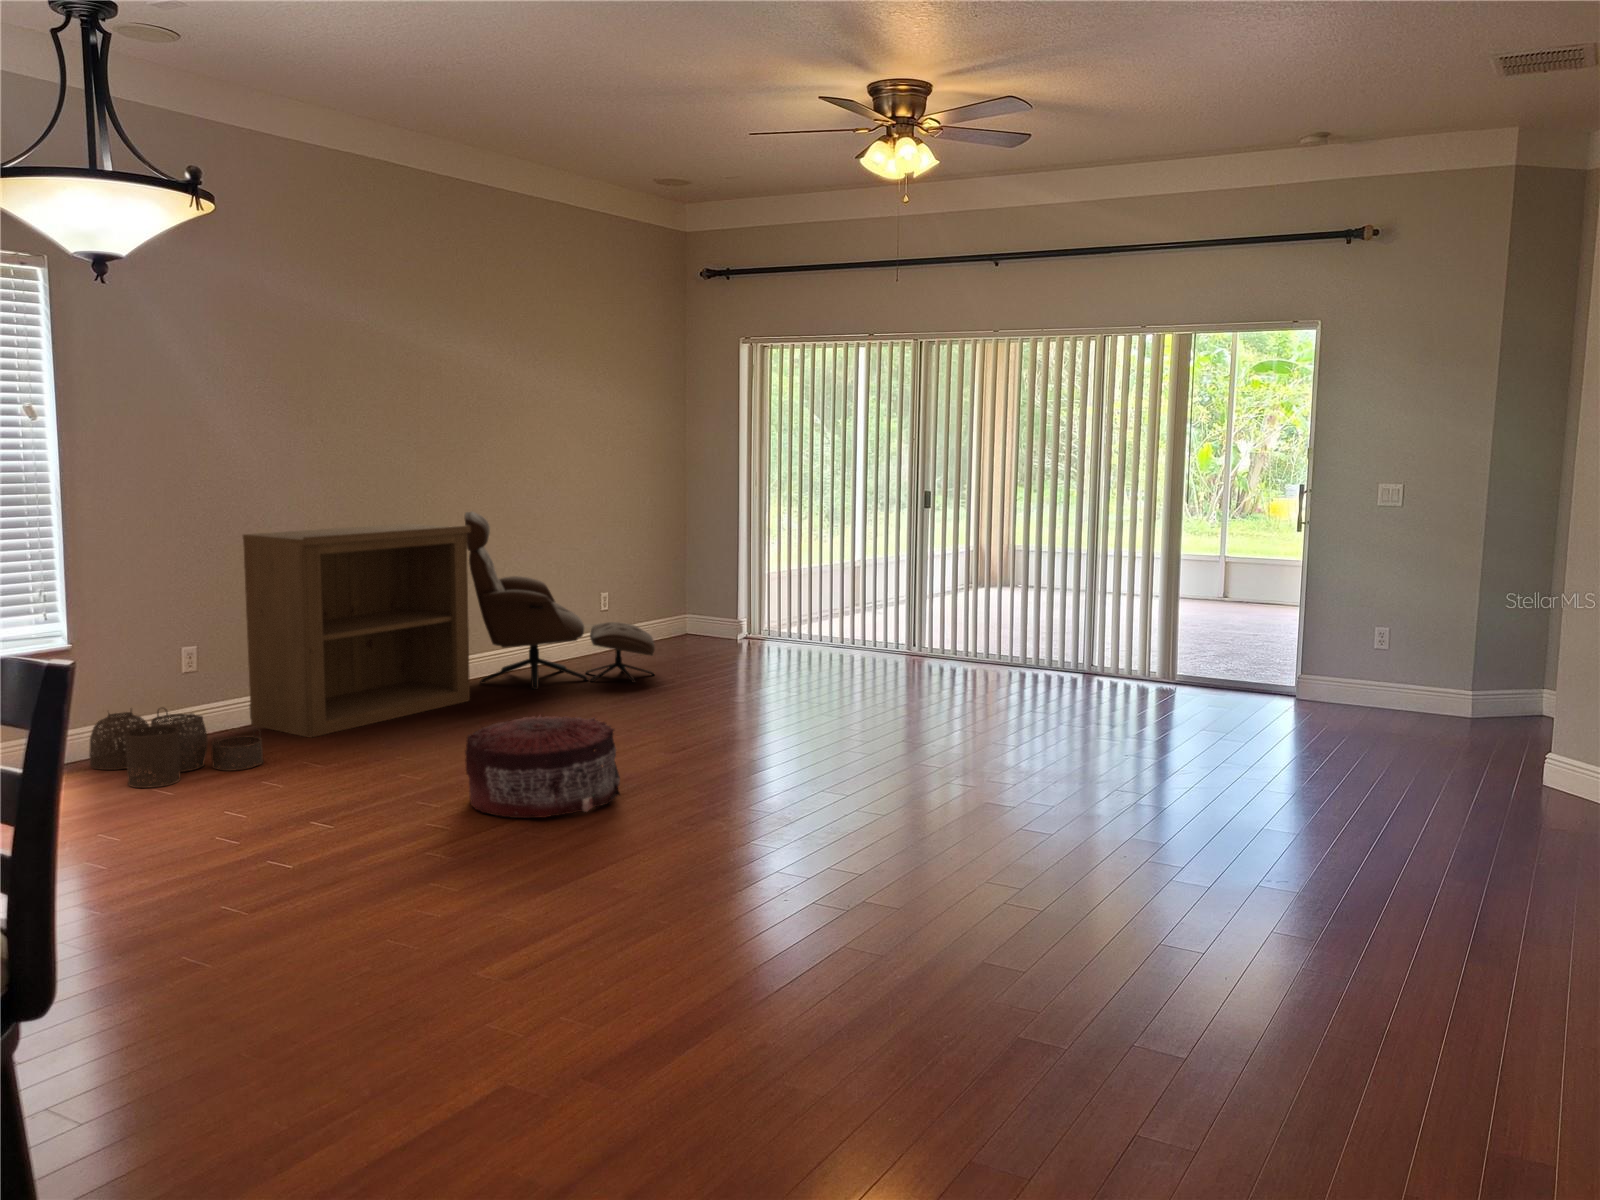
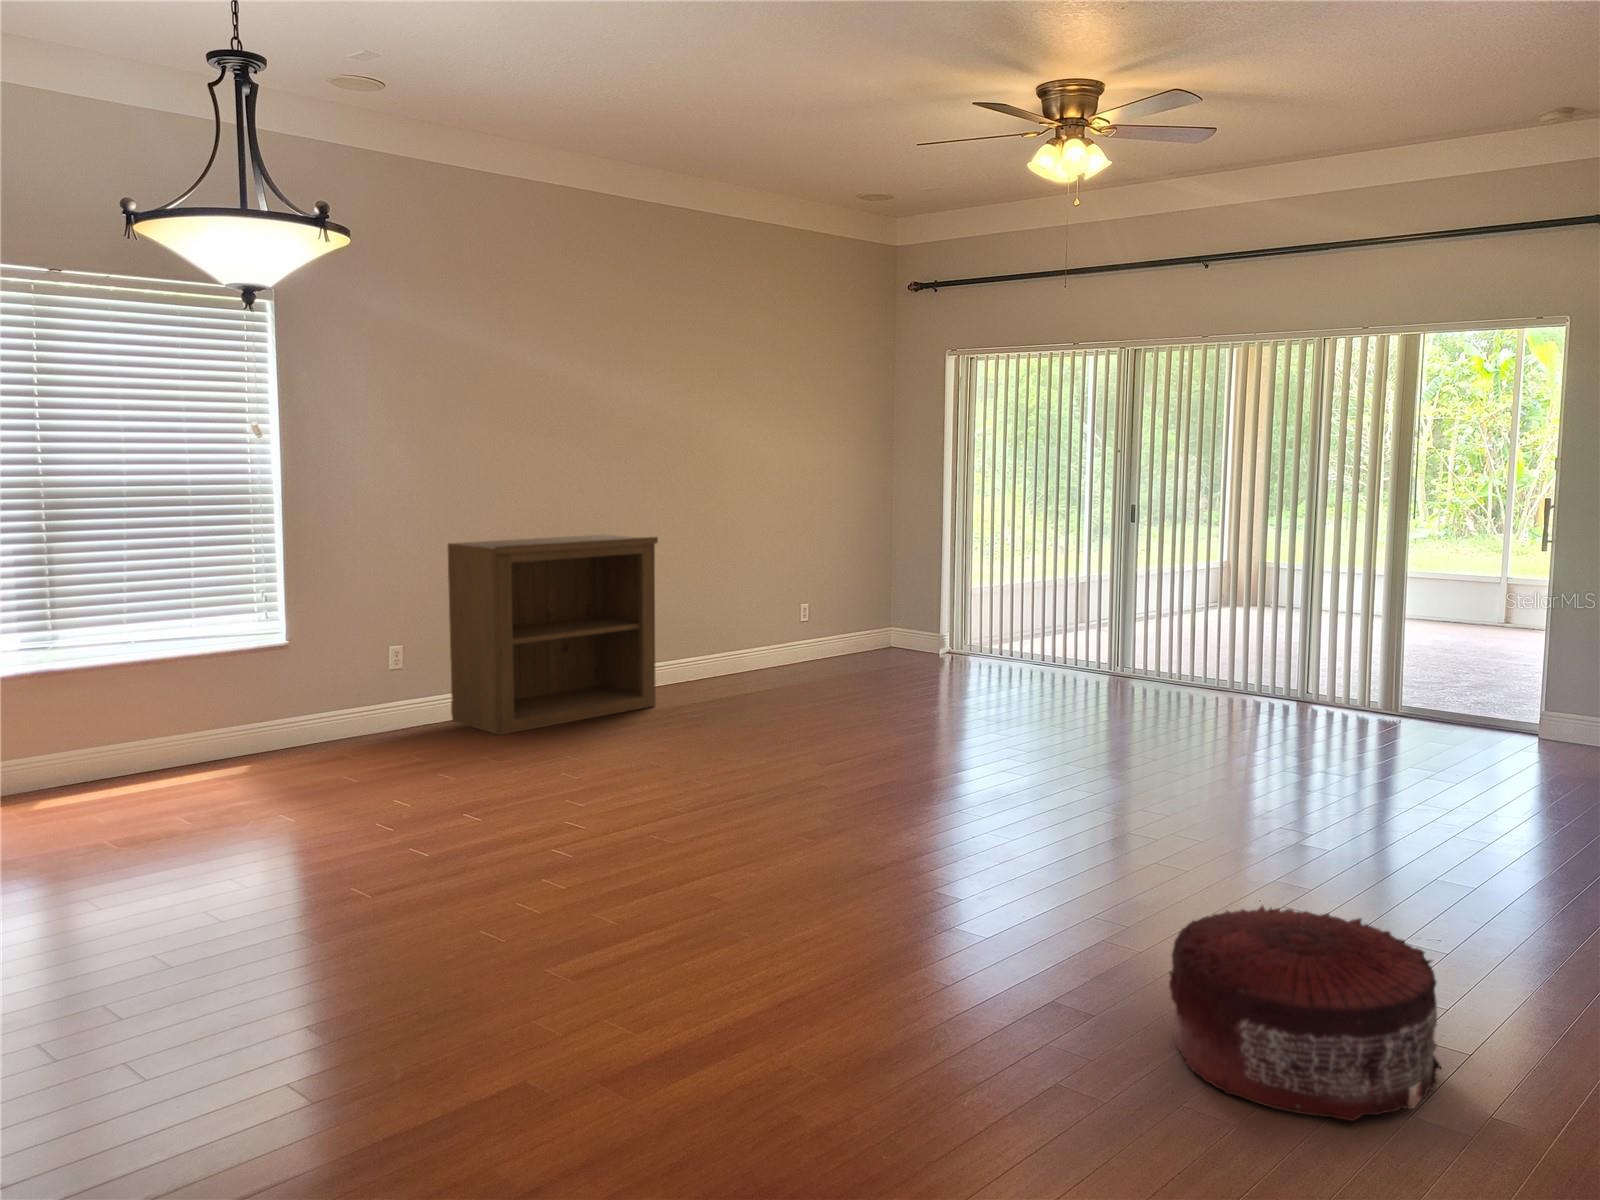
lounge chair: present [464,512,655,689] -> none [657,523,842,697]
woven basket: present [89,708,263,788] -> none [303,701,450,774]
pouf: present [465,715,620,818] -> present [1169,906,1441,1121]

